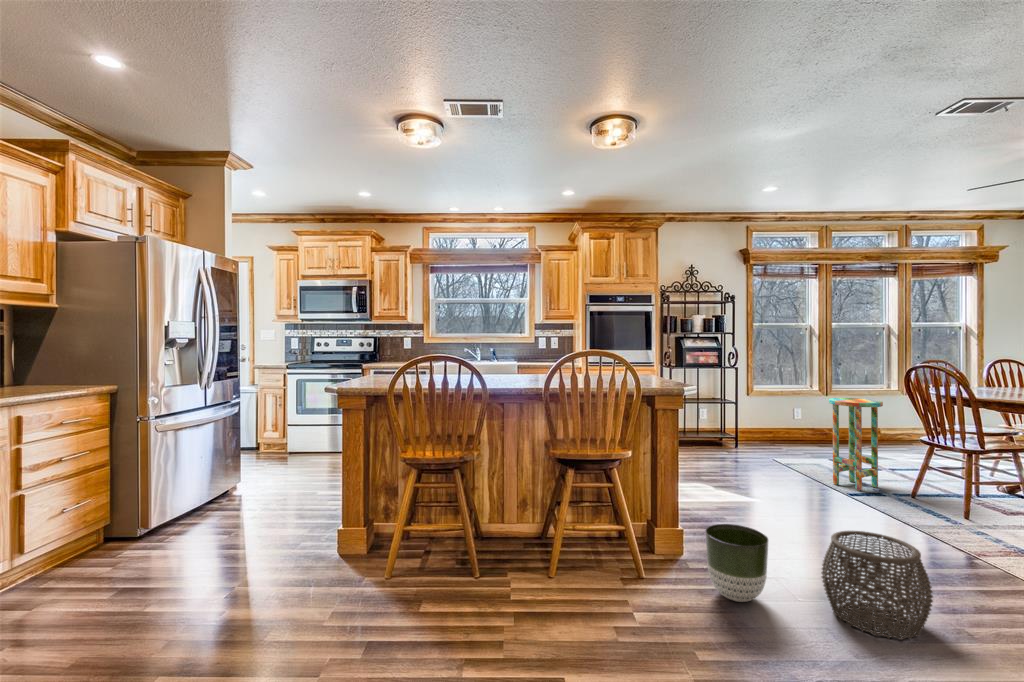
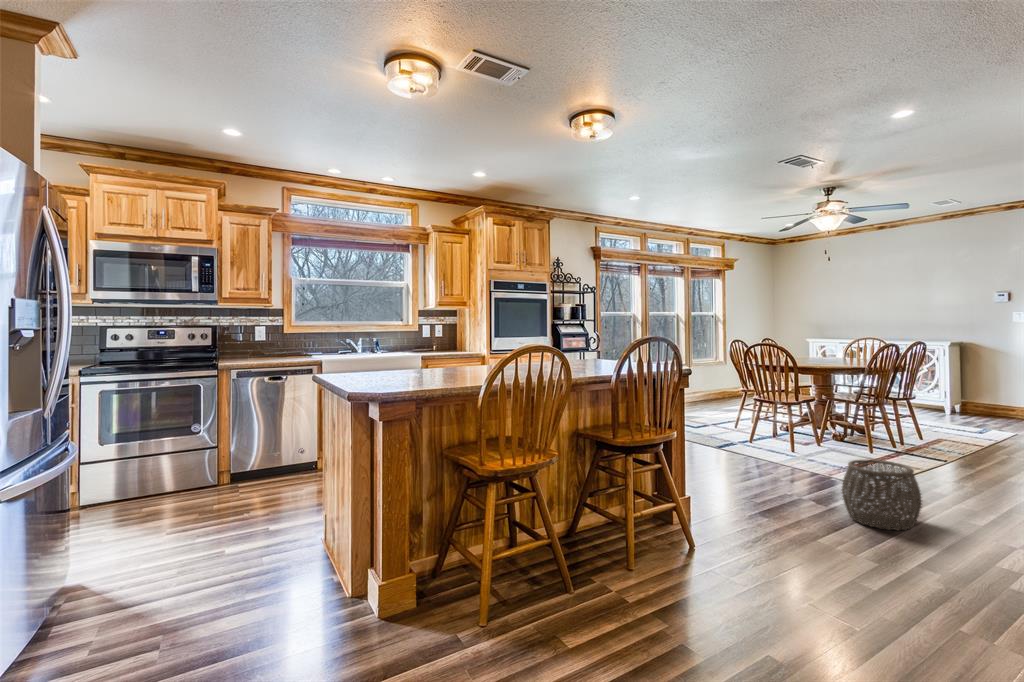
side table: present [829,398,883,491] -> none [701,370,738,441]
planter: present [706,524,768,602] -> none [773,472,828,533]

